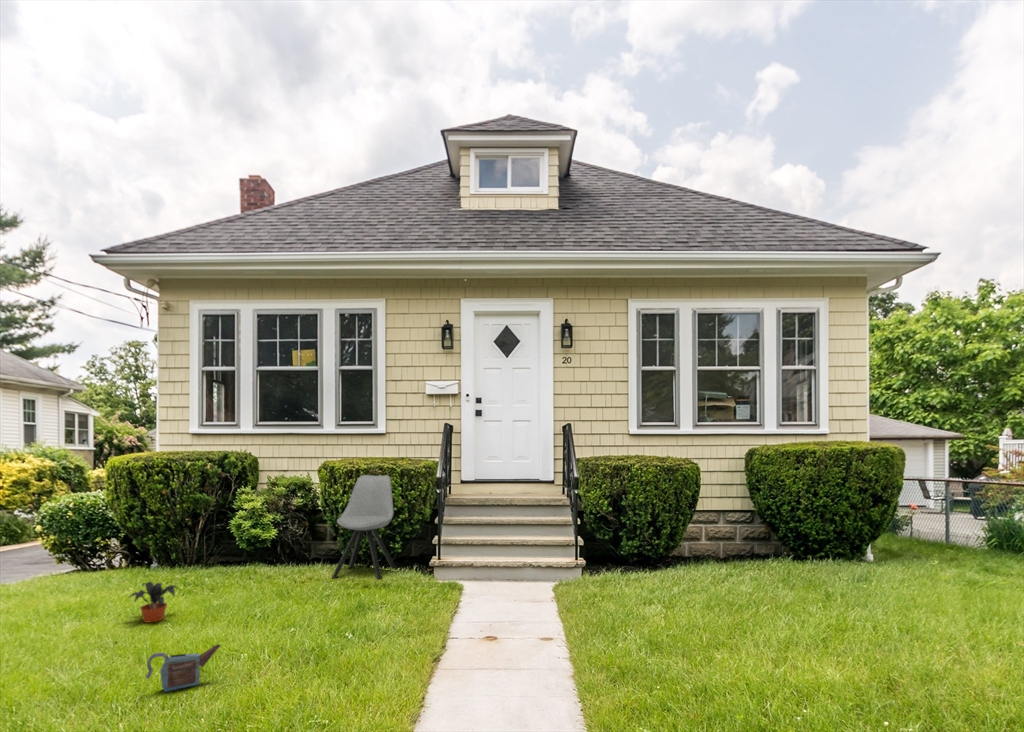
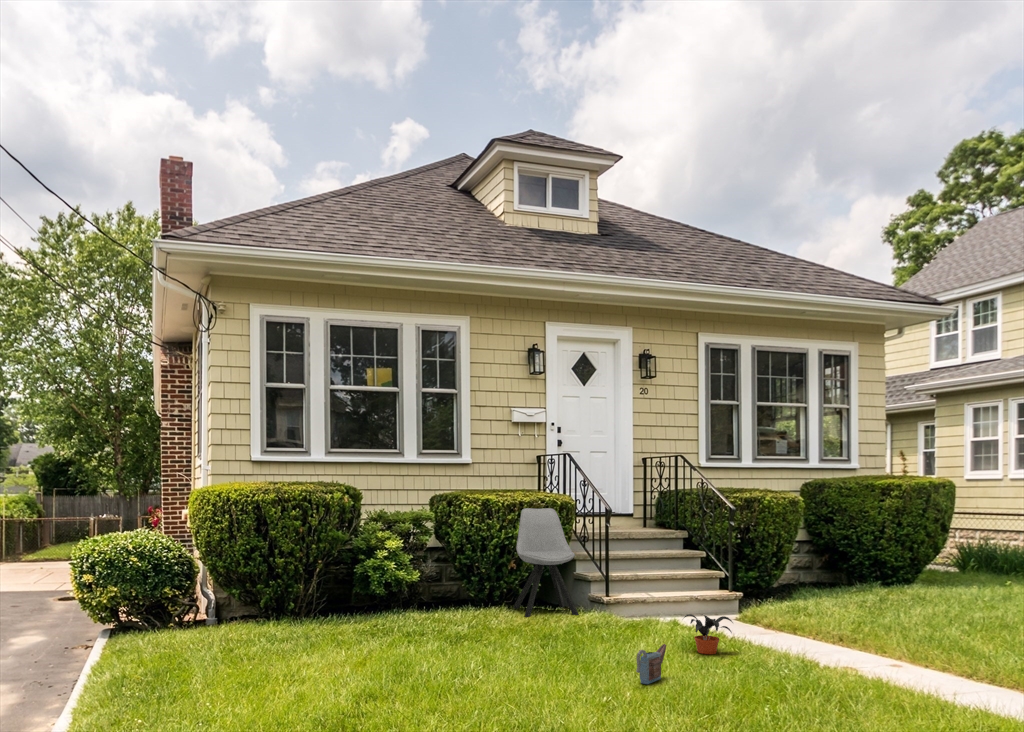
potted plant: present [130,582,177,622] -> present [684,614,733,654]

